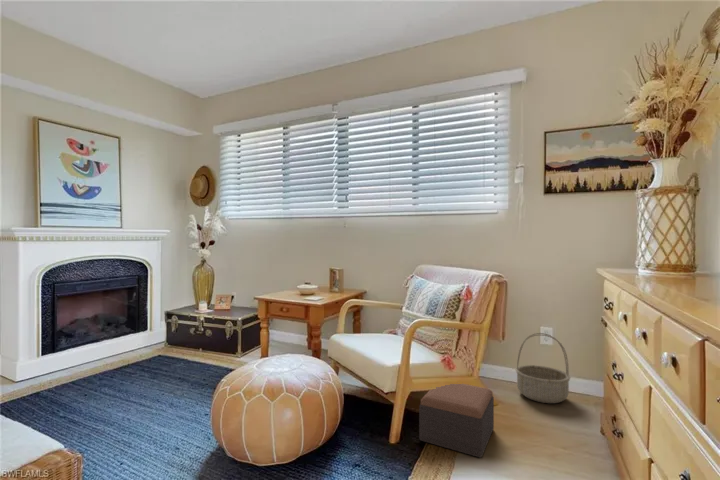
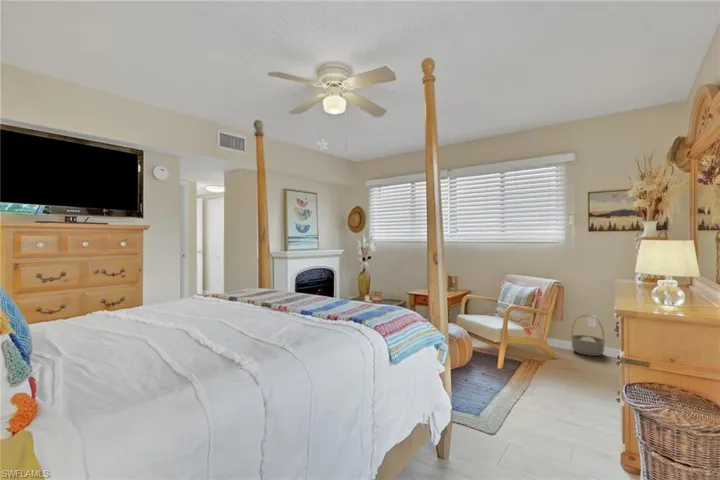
footstool: present [419,384,494,458] -> none [512,337,554,372]

